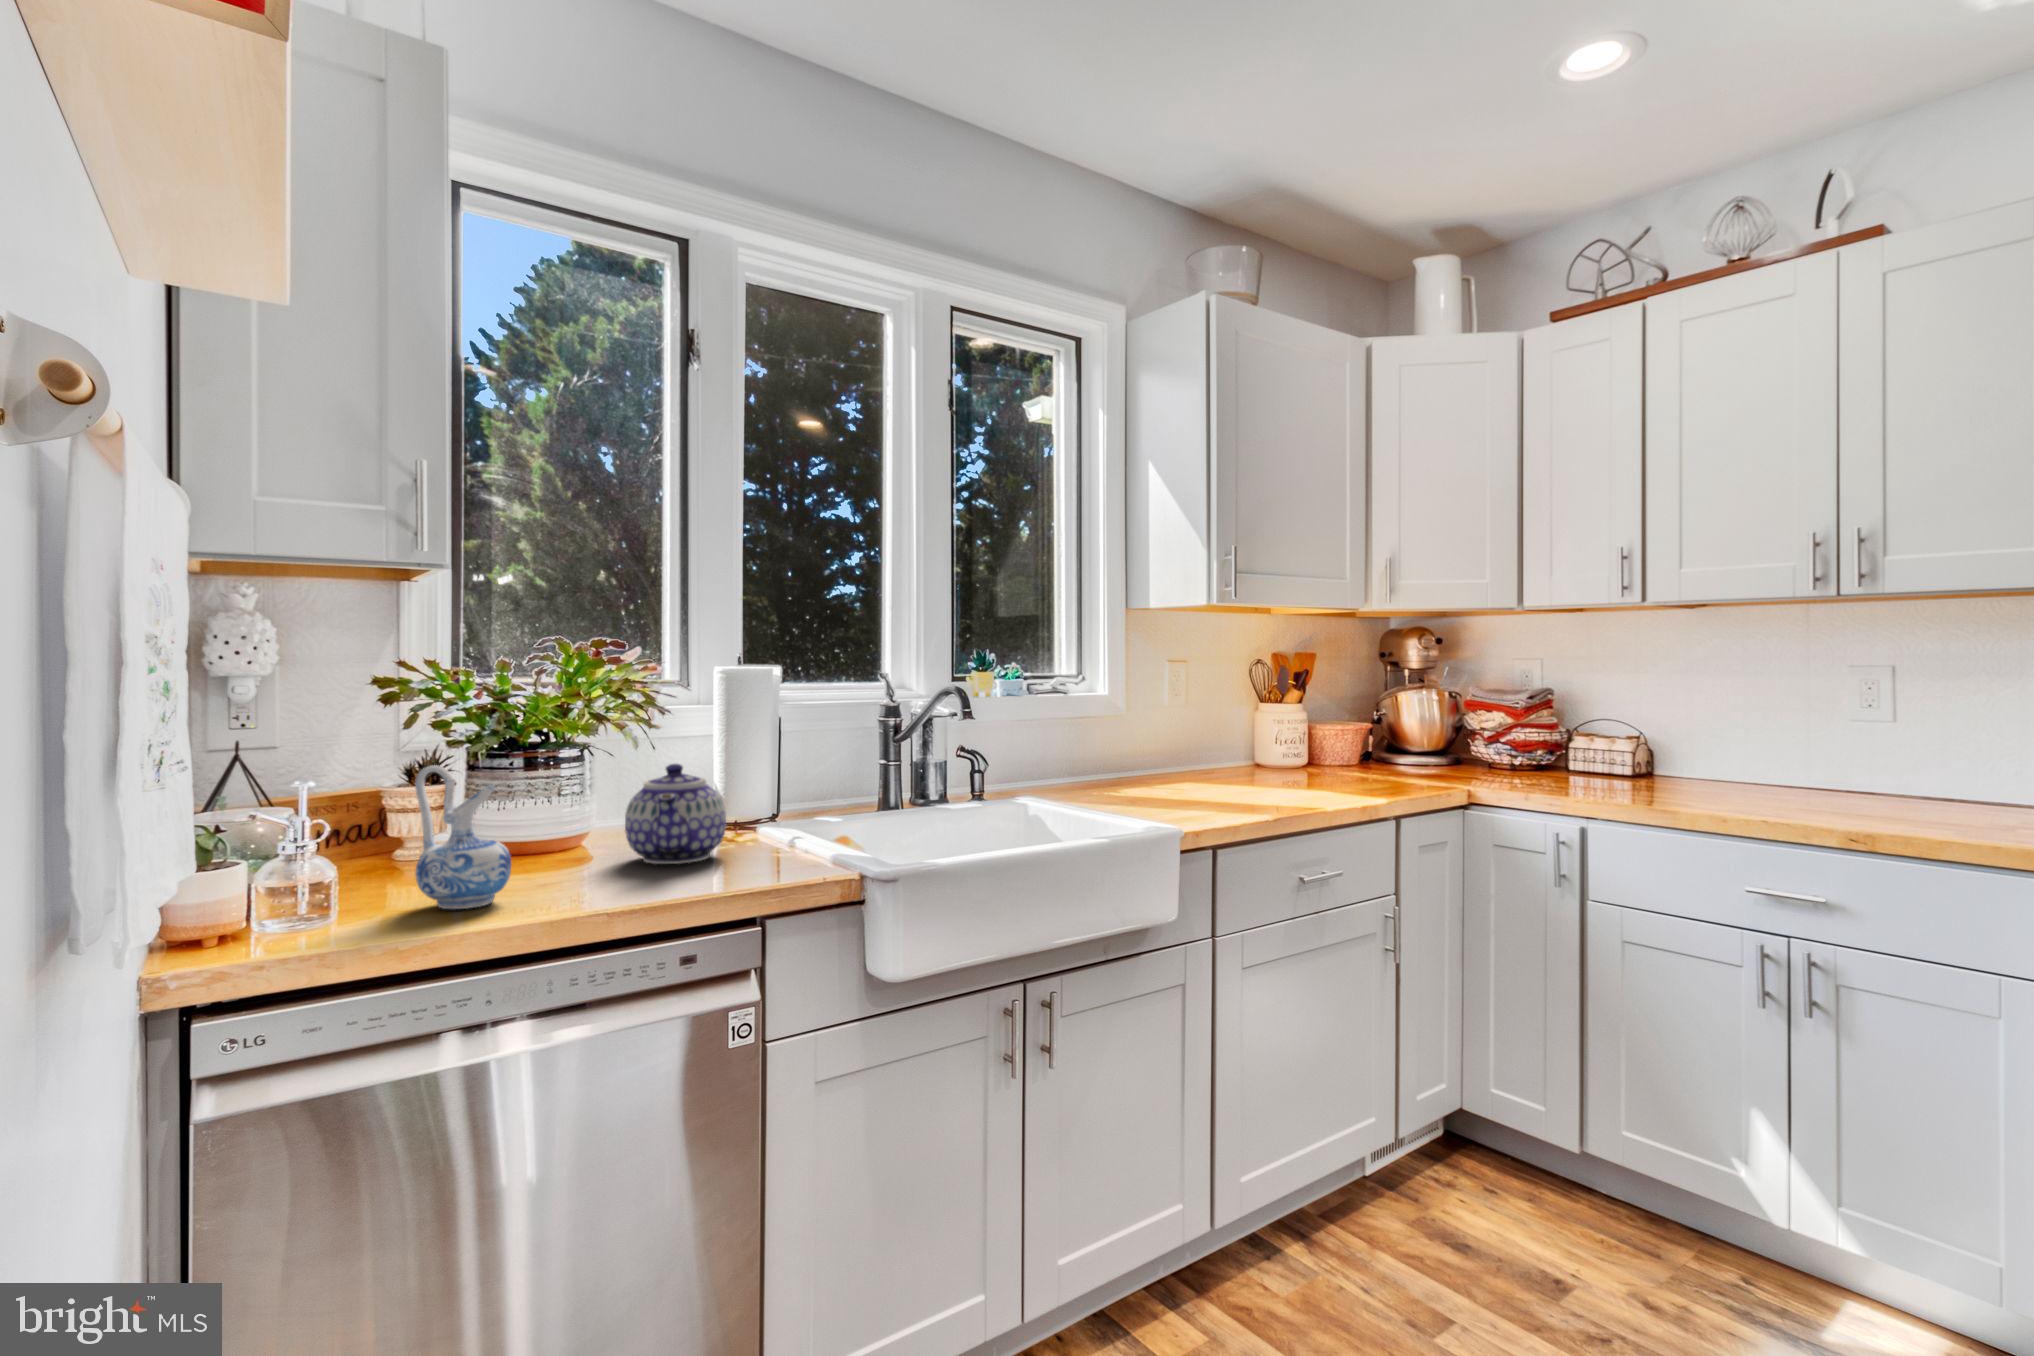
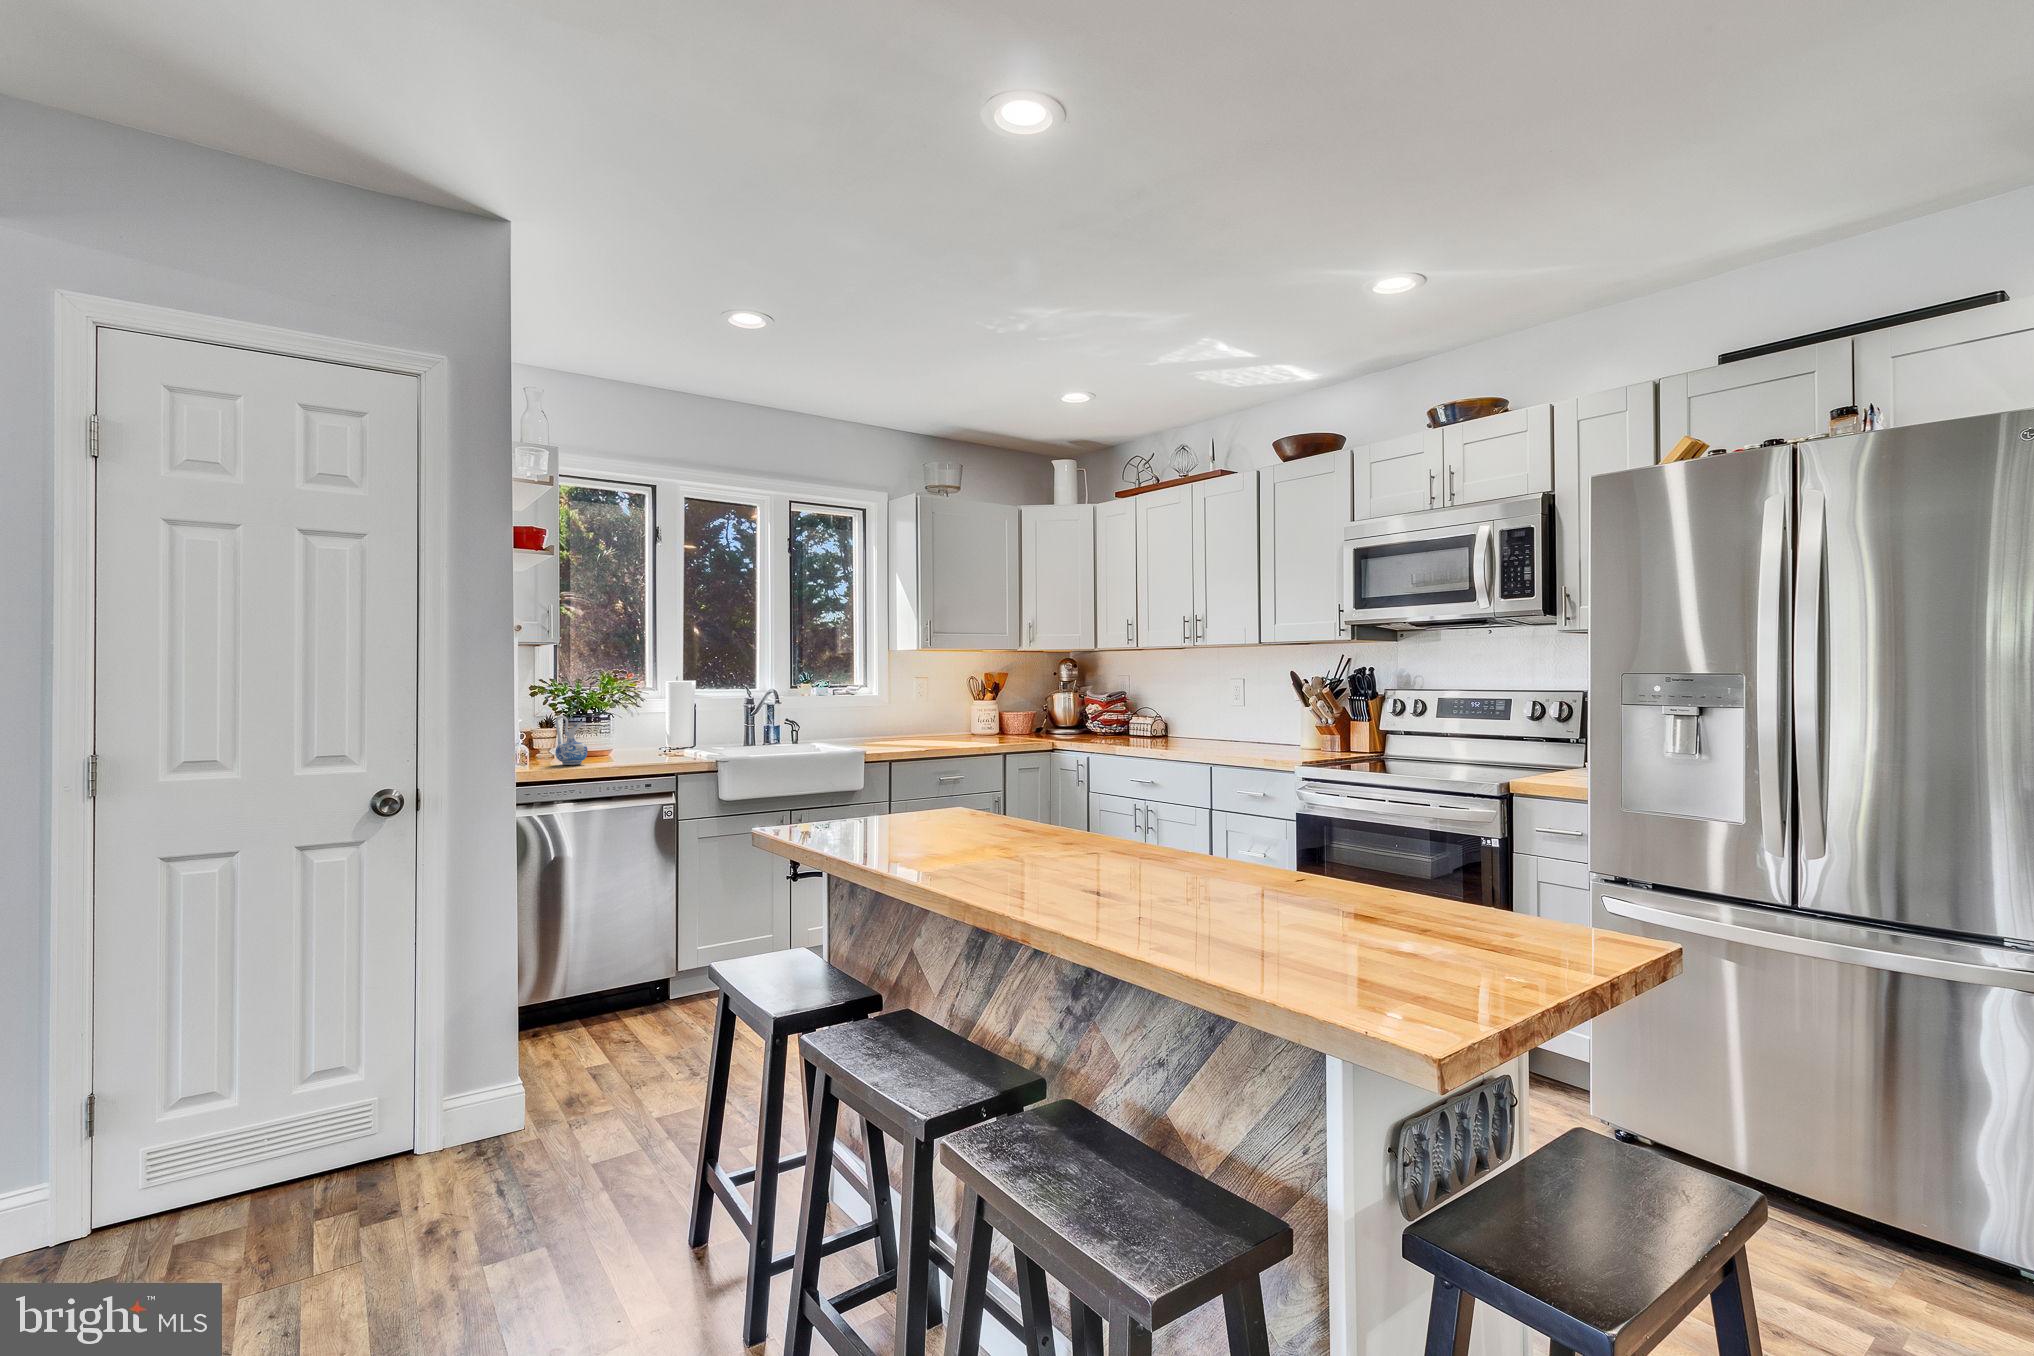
teapot: present [625,764,726,864] -> none [627,720,668,758]

